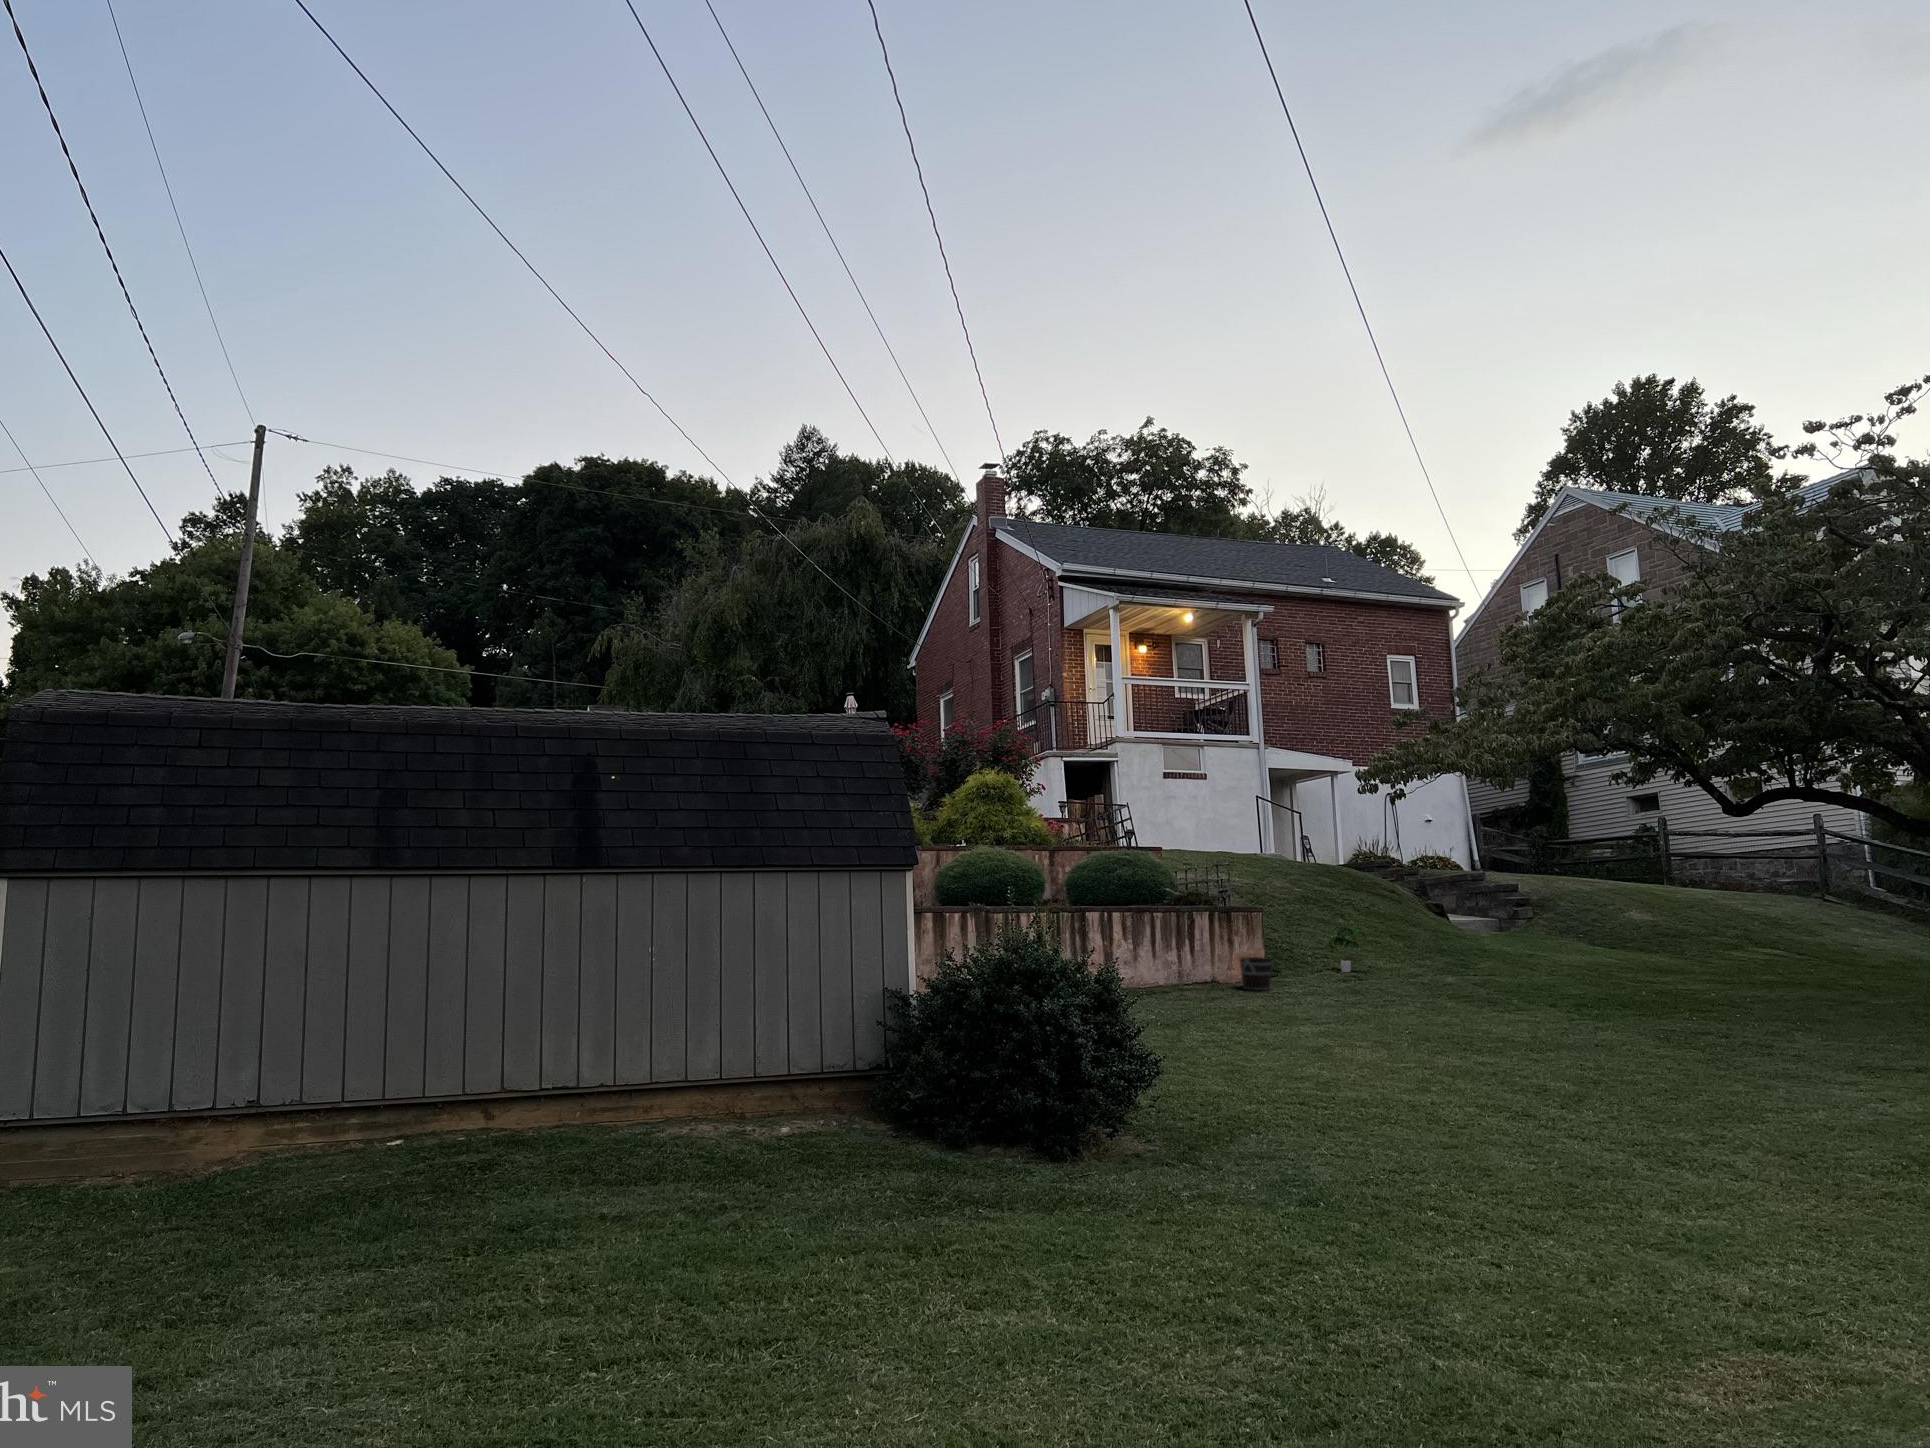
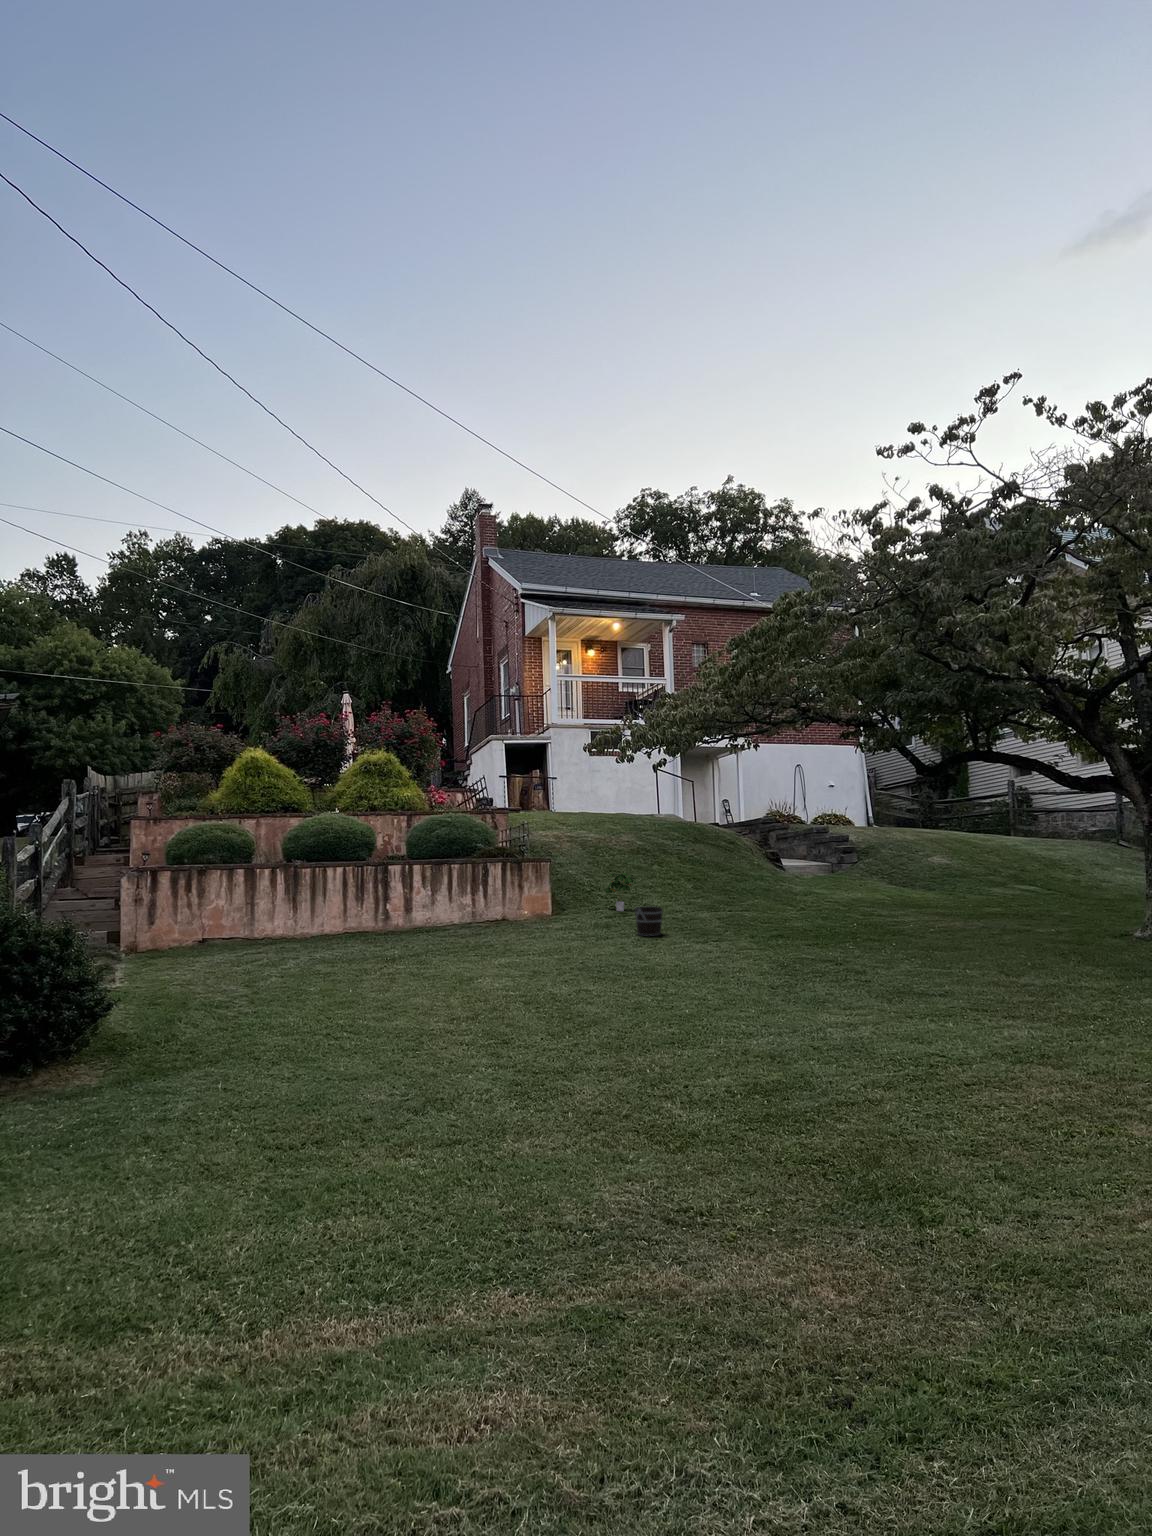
bucket: present [1240,957,1272,990] -> present [635,906,663,936]

